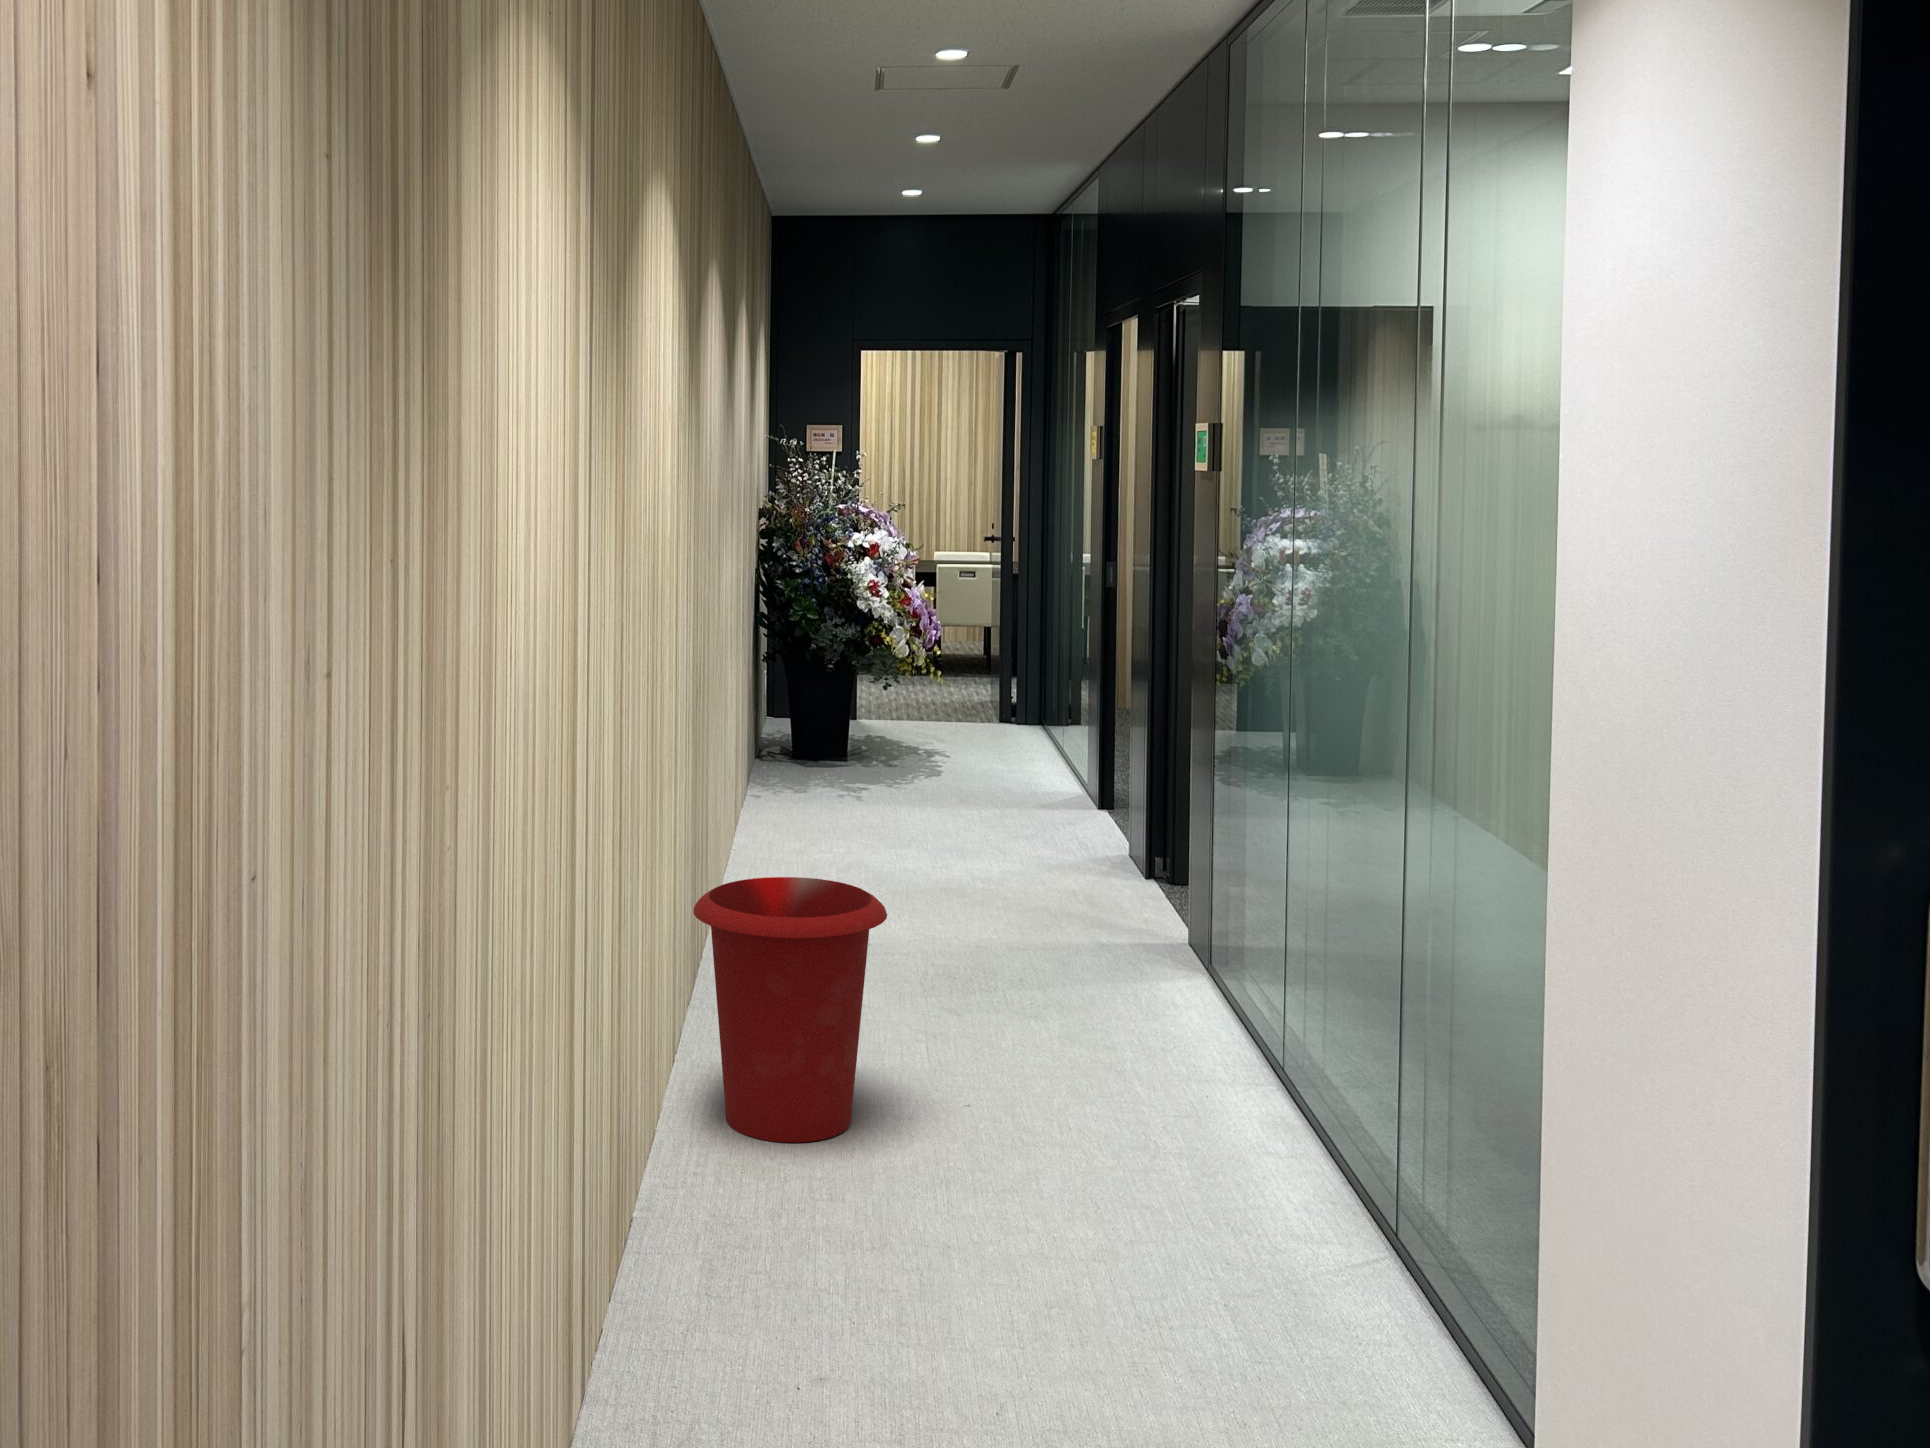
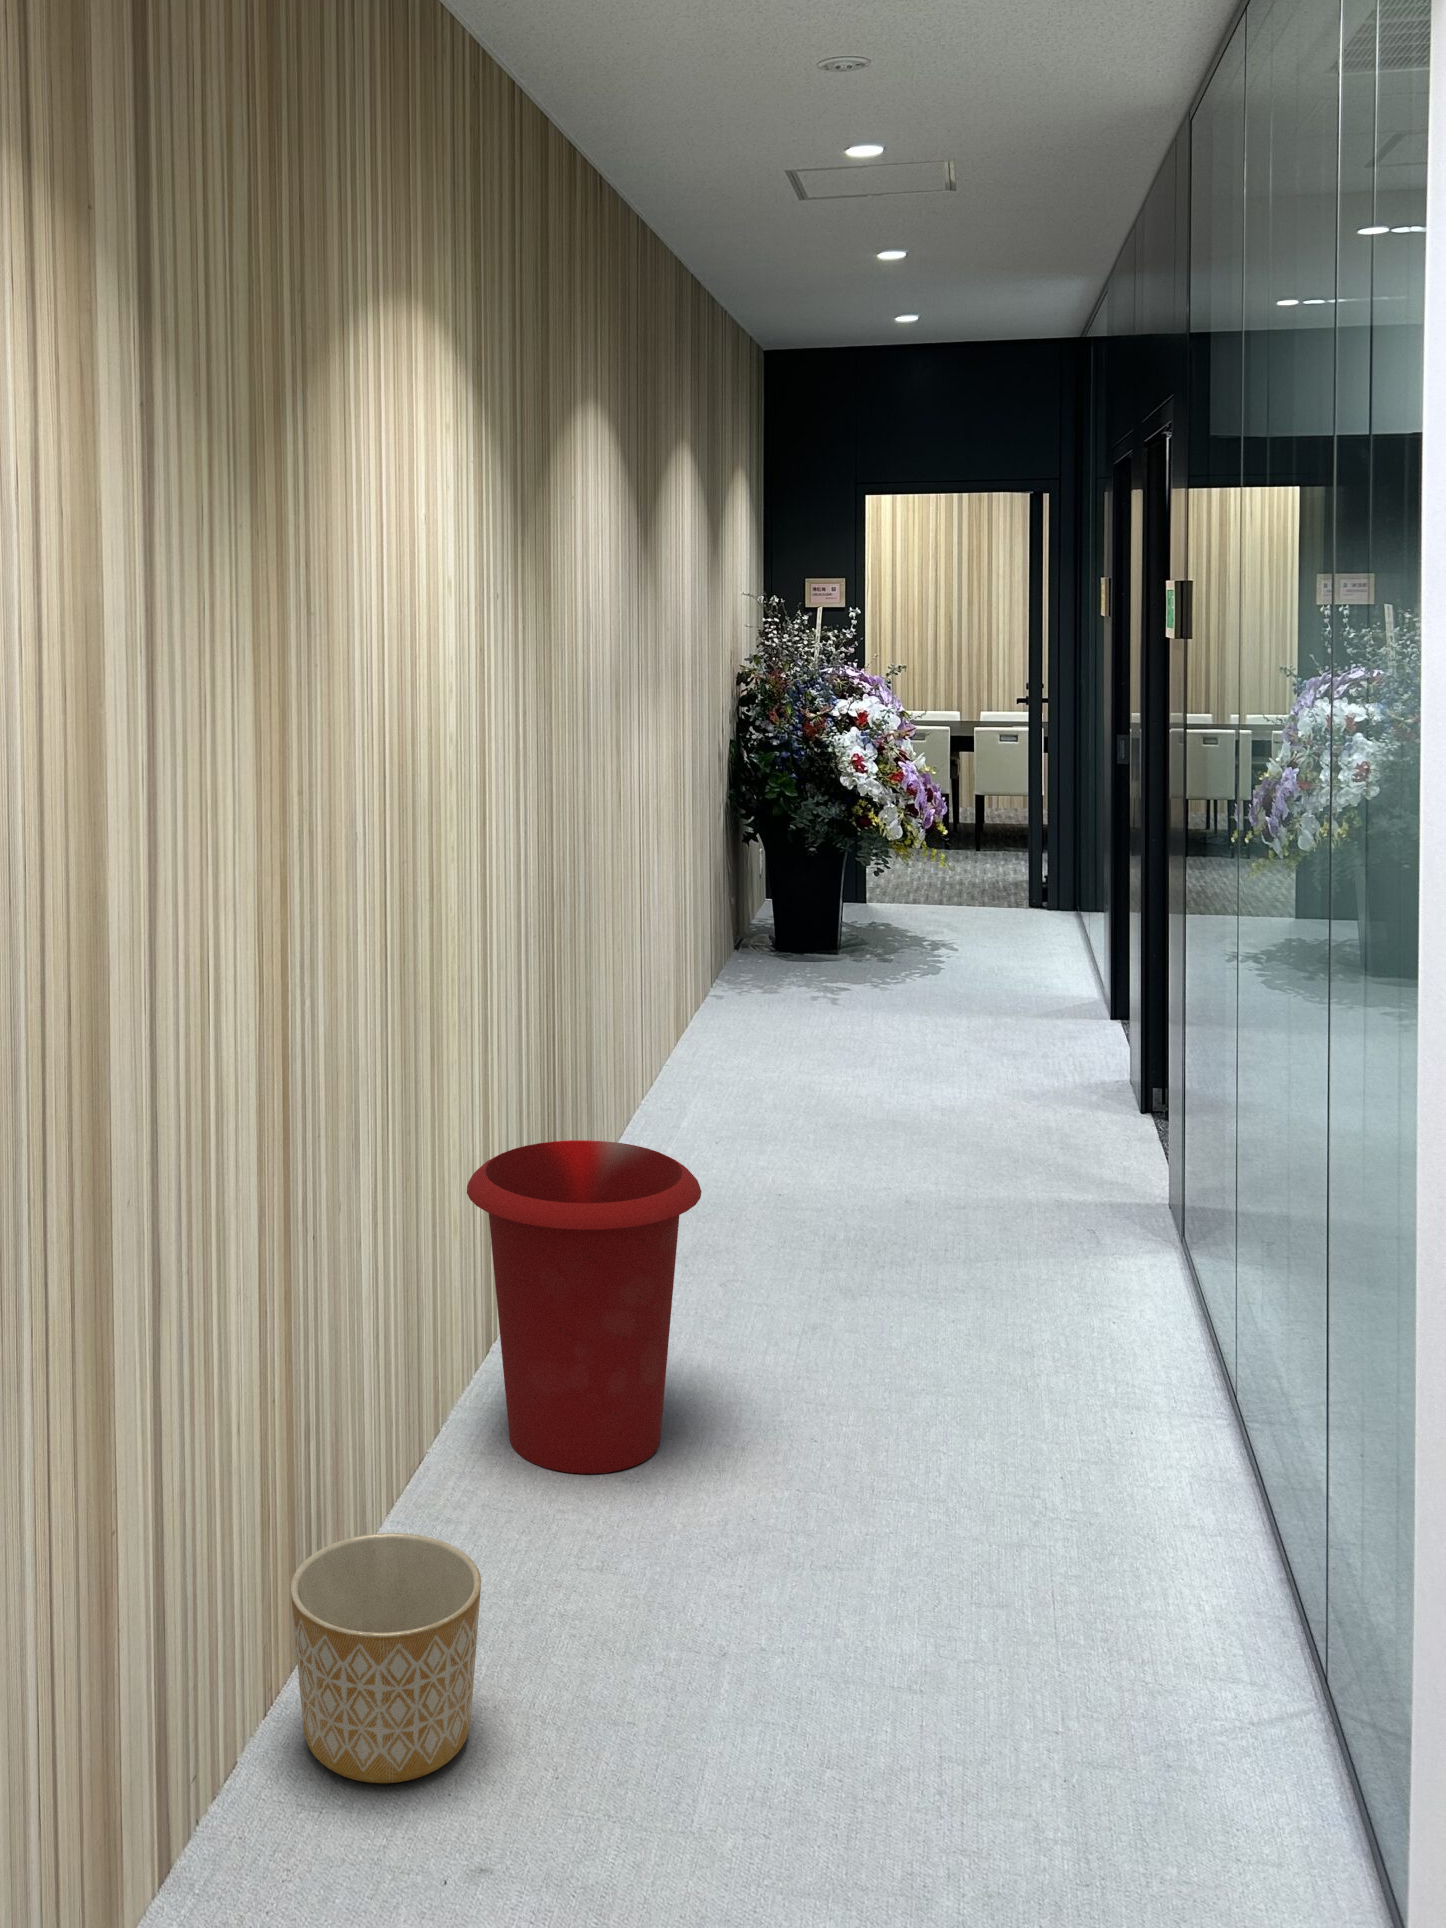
planter: none [649,1161,799,1341] -> present [291,1533,481,1783]

